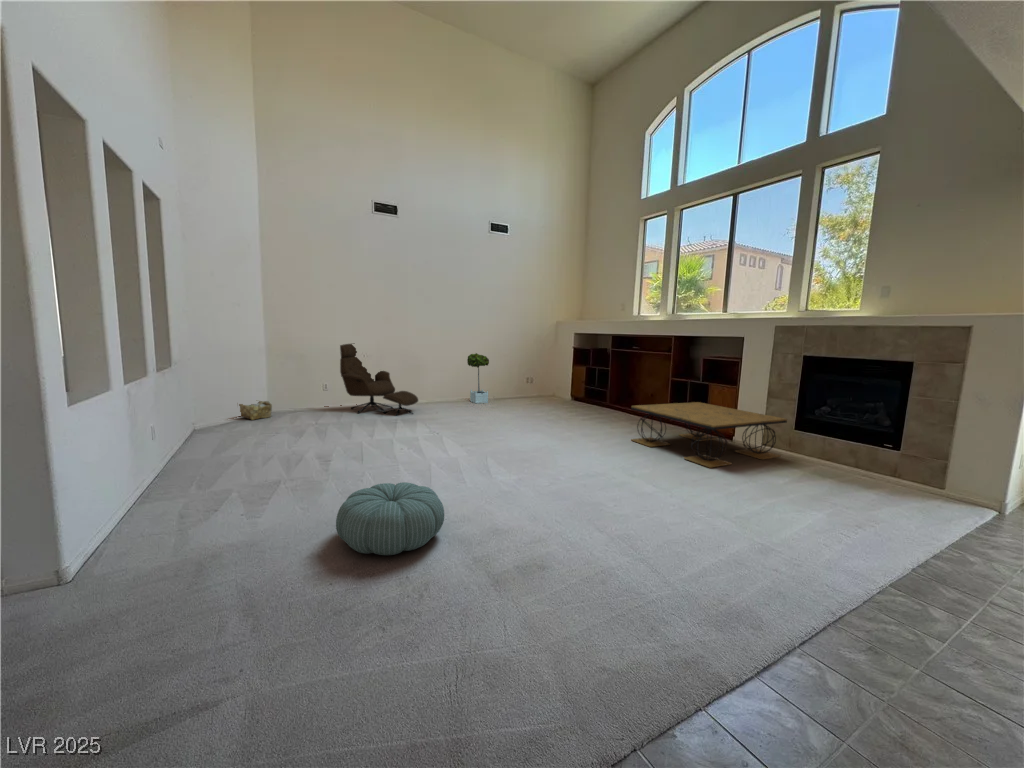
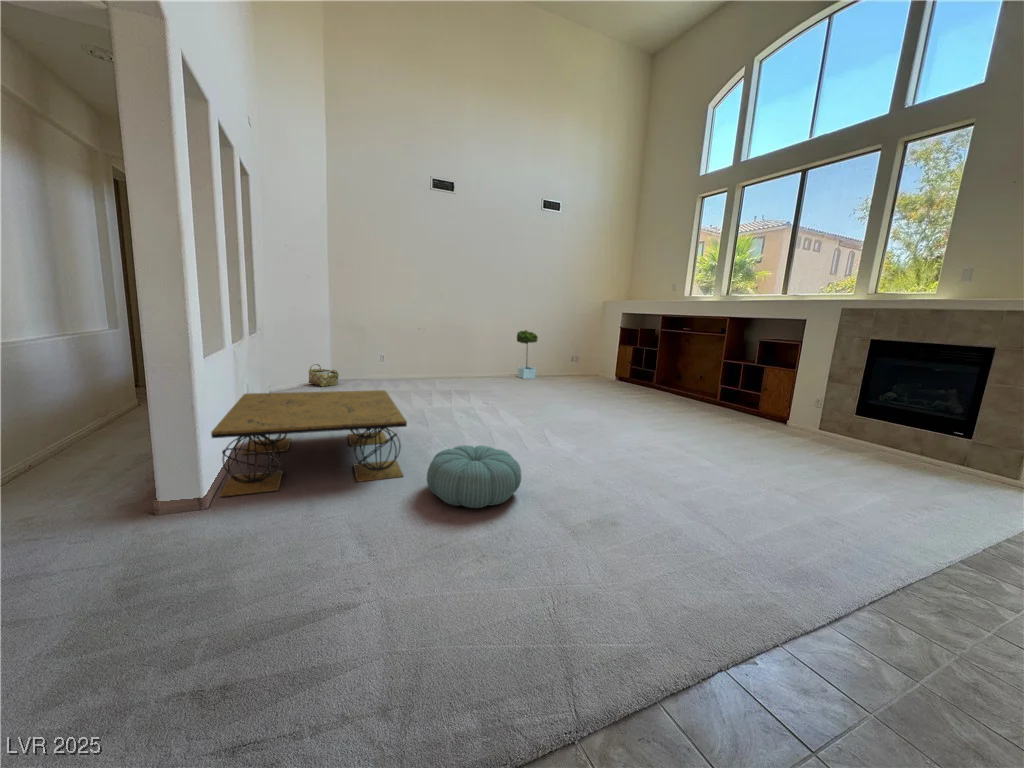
lounge chair: present [340,343,418,416] -> none [400,318,471,388]
coffee table: present [631,402,787,468] -> present [211,390,407,497]

